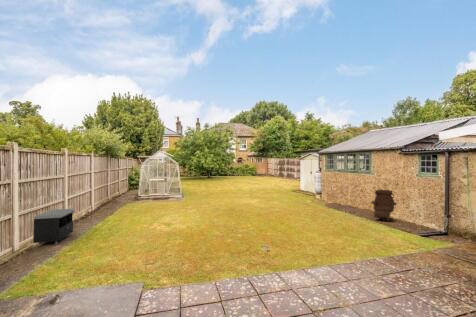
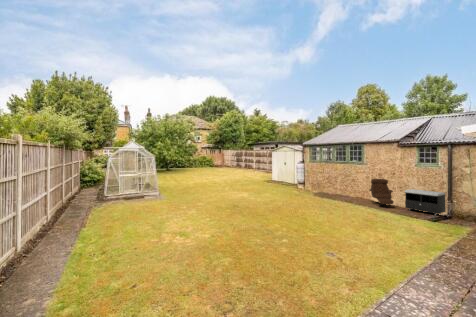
storage bench: present [33,209,75,245] -> present [405,189,445,215]

